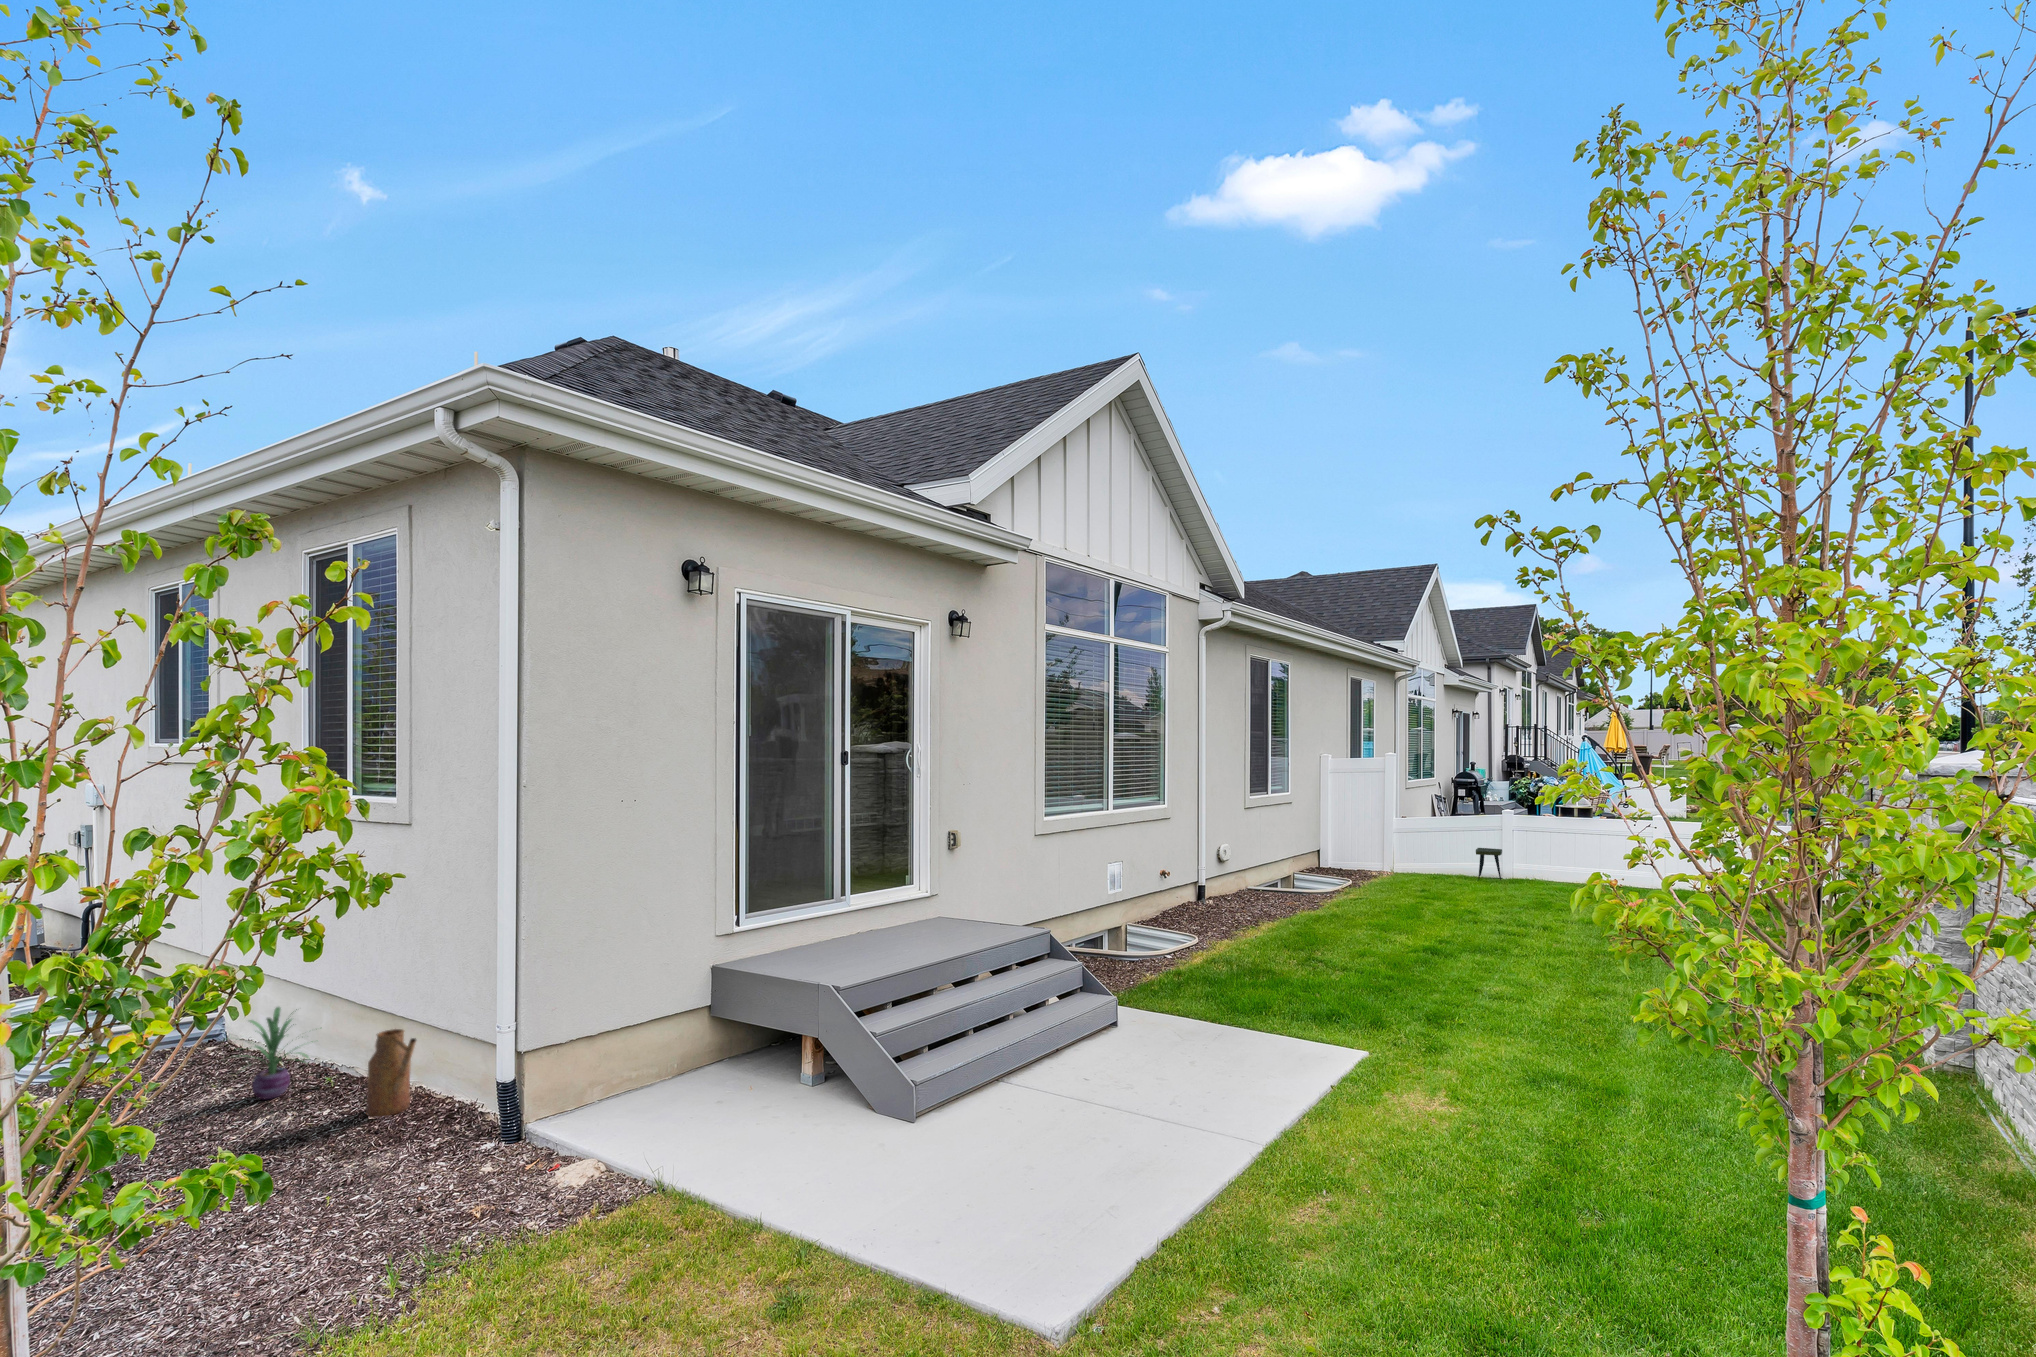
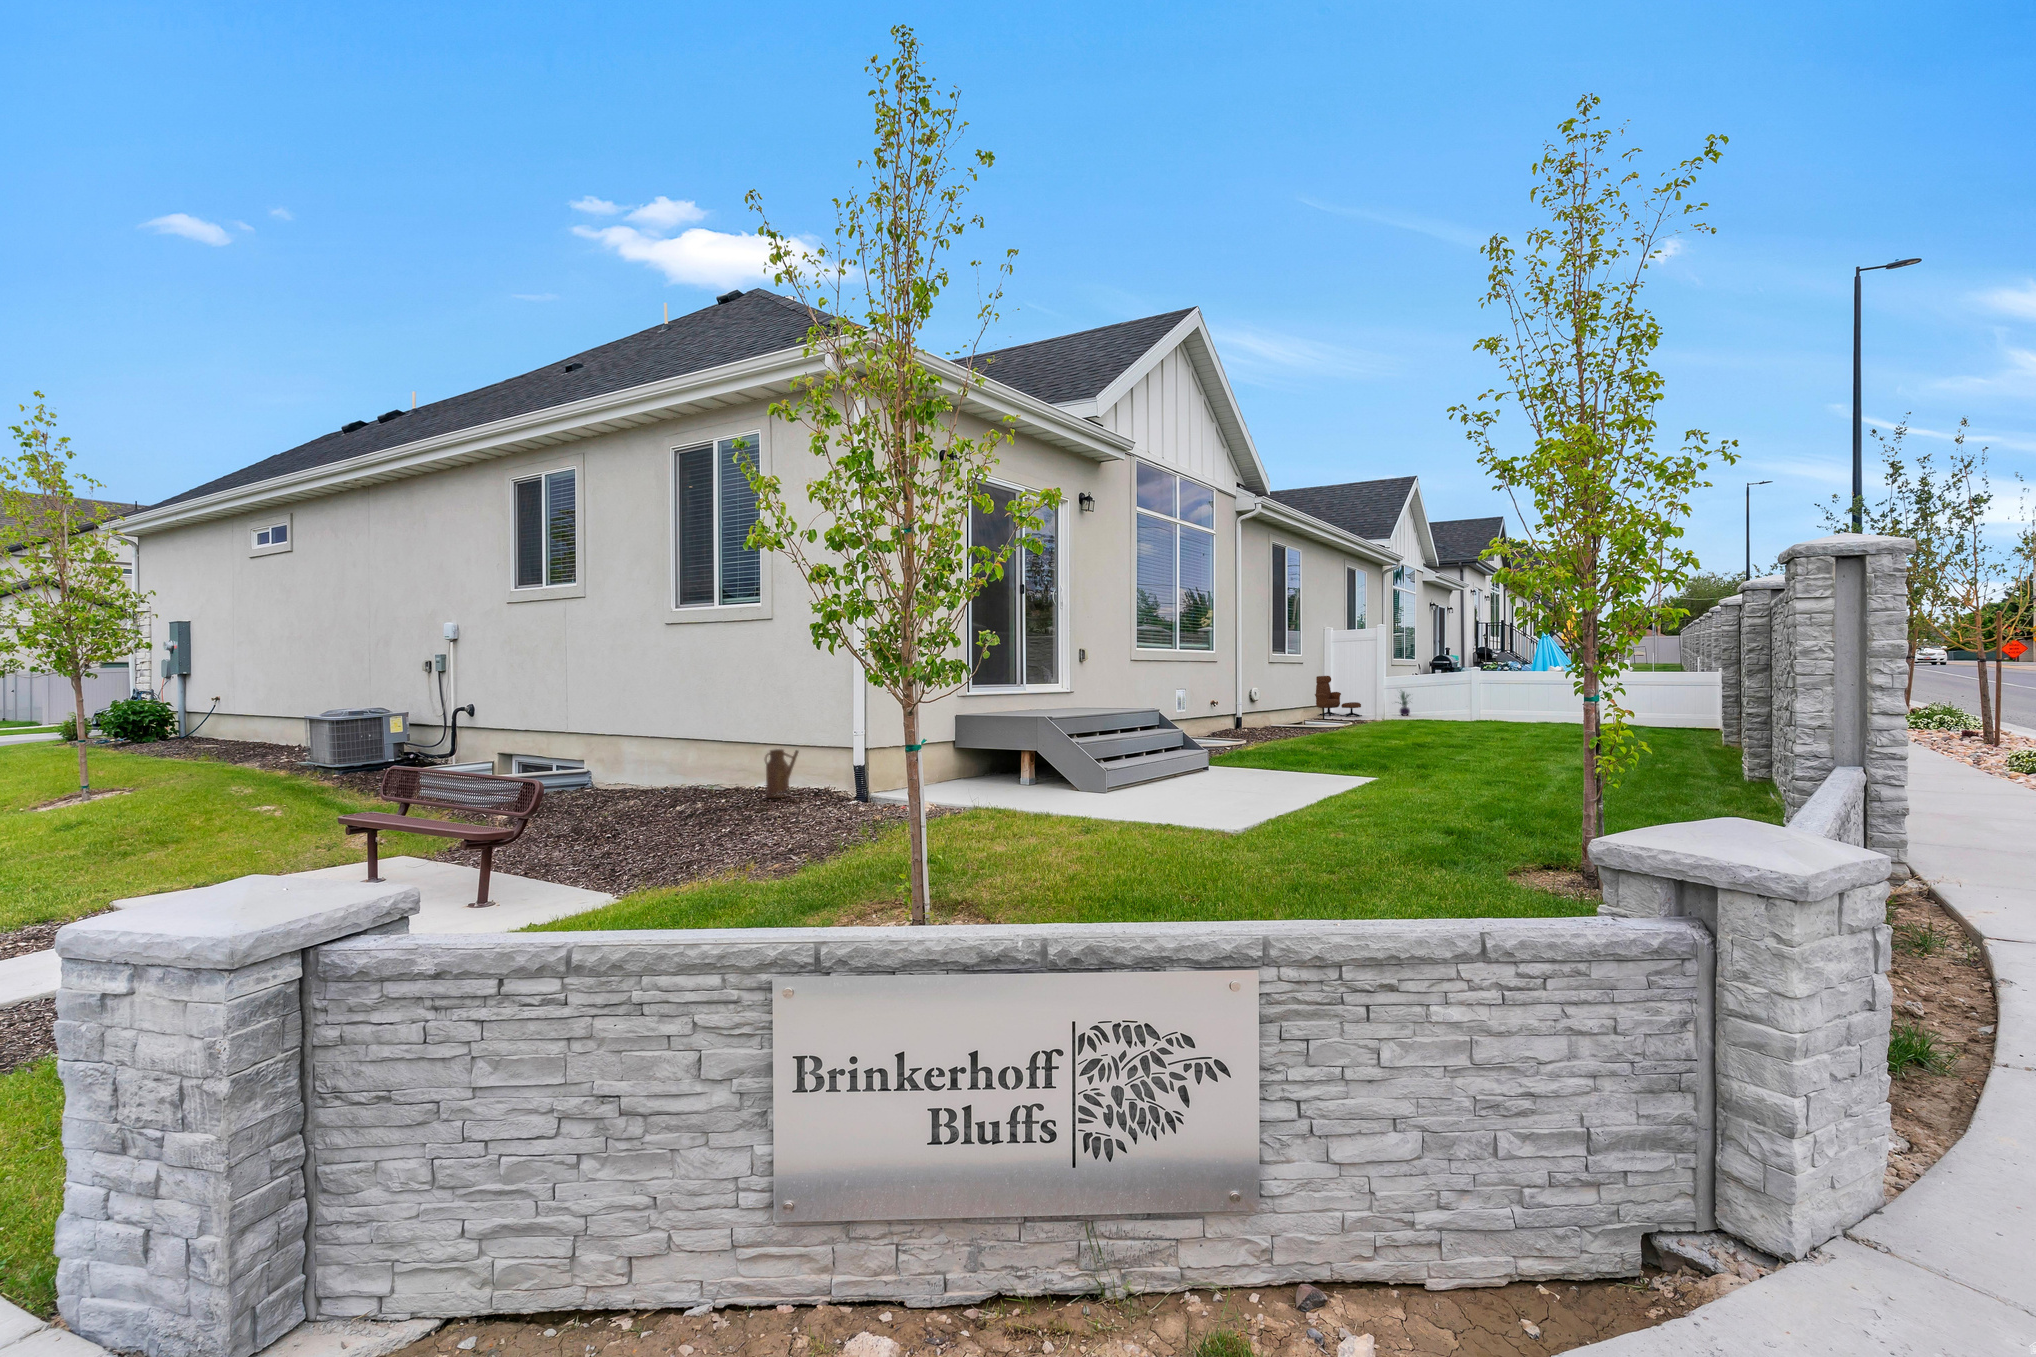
lounge chair: none [1308,819,1368,875] -> present [1315,676,1362,717]
side table: present [1476,848,1502,880] -> none [1448,694,1469,717]
decorative plant: present [238,1007,321,1100] -> present [1398,691,1410,716]

